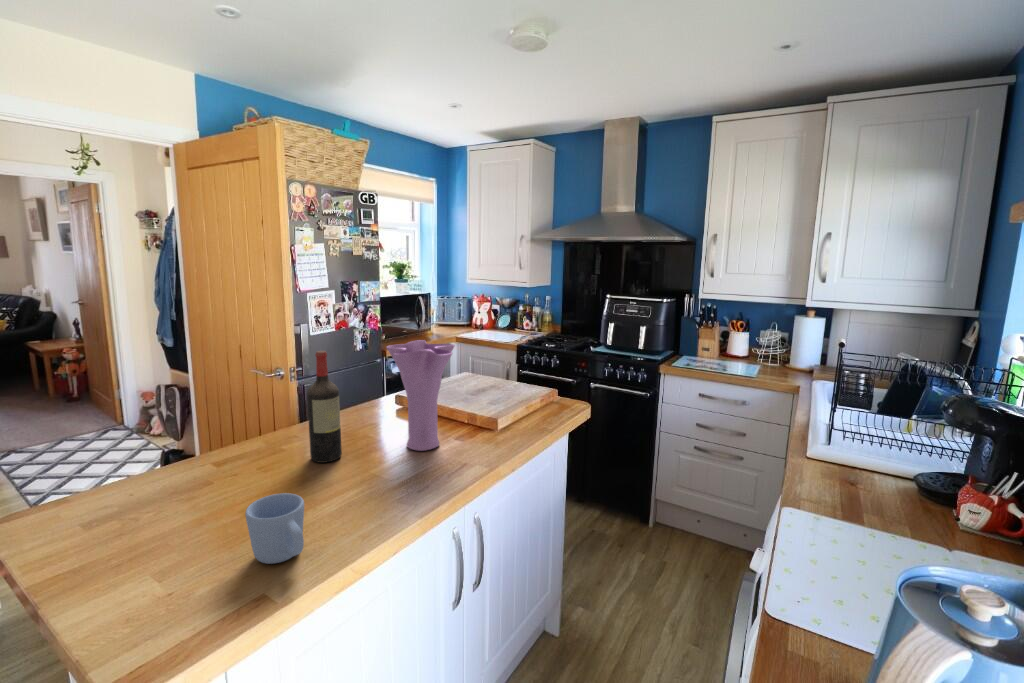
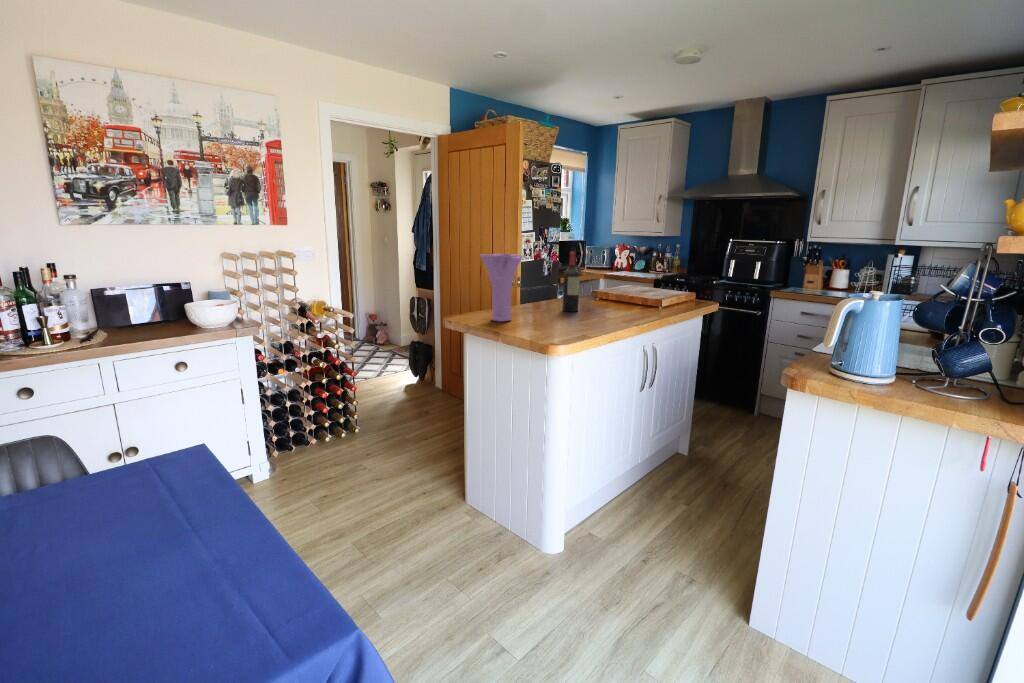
vase: present [387,340,455,451] -> present [480,254,523,322]
mug: present [245,493,304,564] -> none [568,304,595,330]

